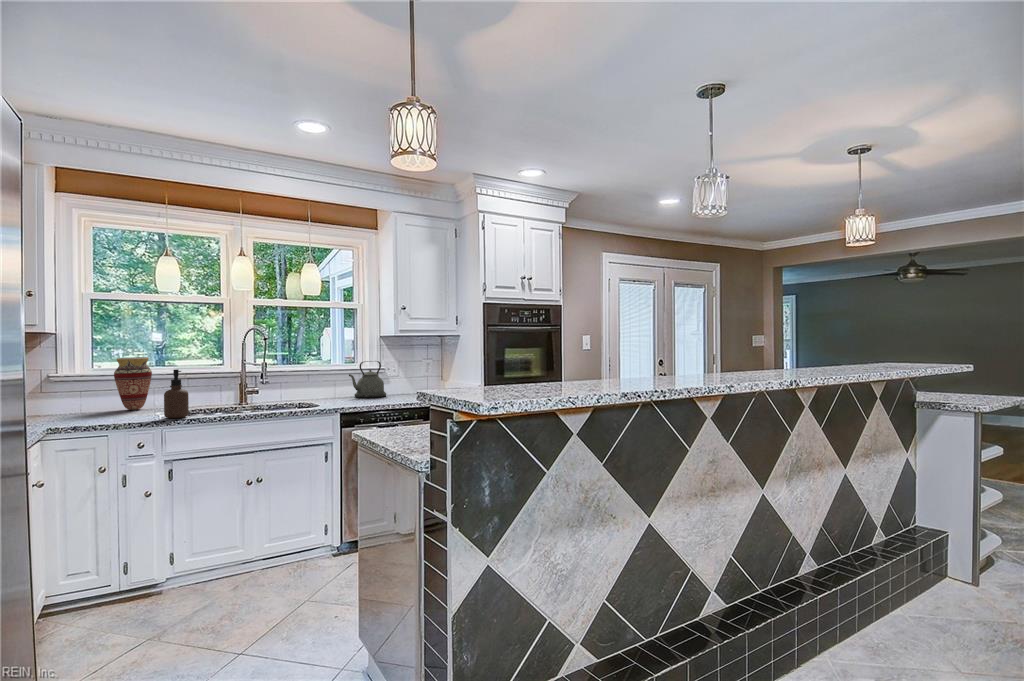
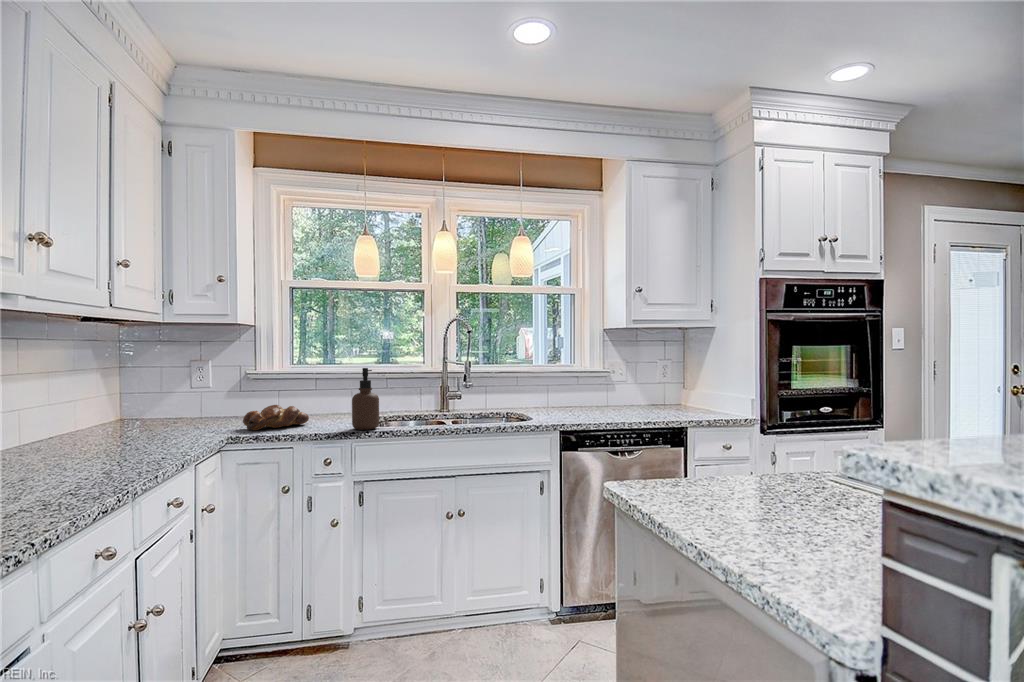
vase: present [114,357,152,410] -> none [308,352,347,414]
kettle: present [349,361,386,398] -> none [570,361,618,410]
bread loaf: none [56,402,120,424] -> present [243,405,309,430]

